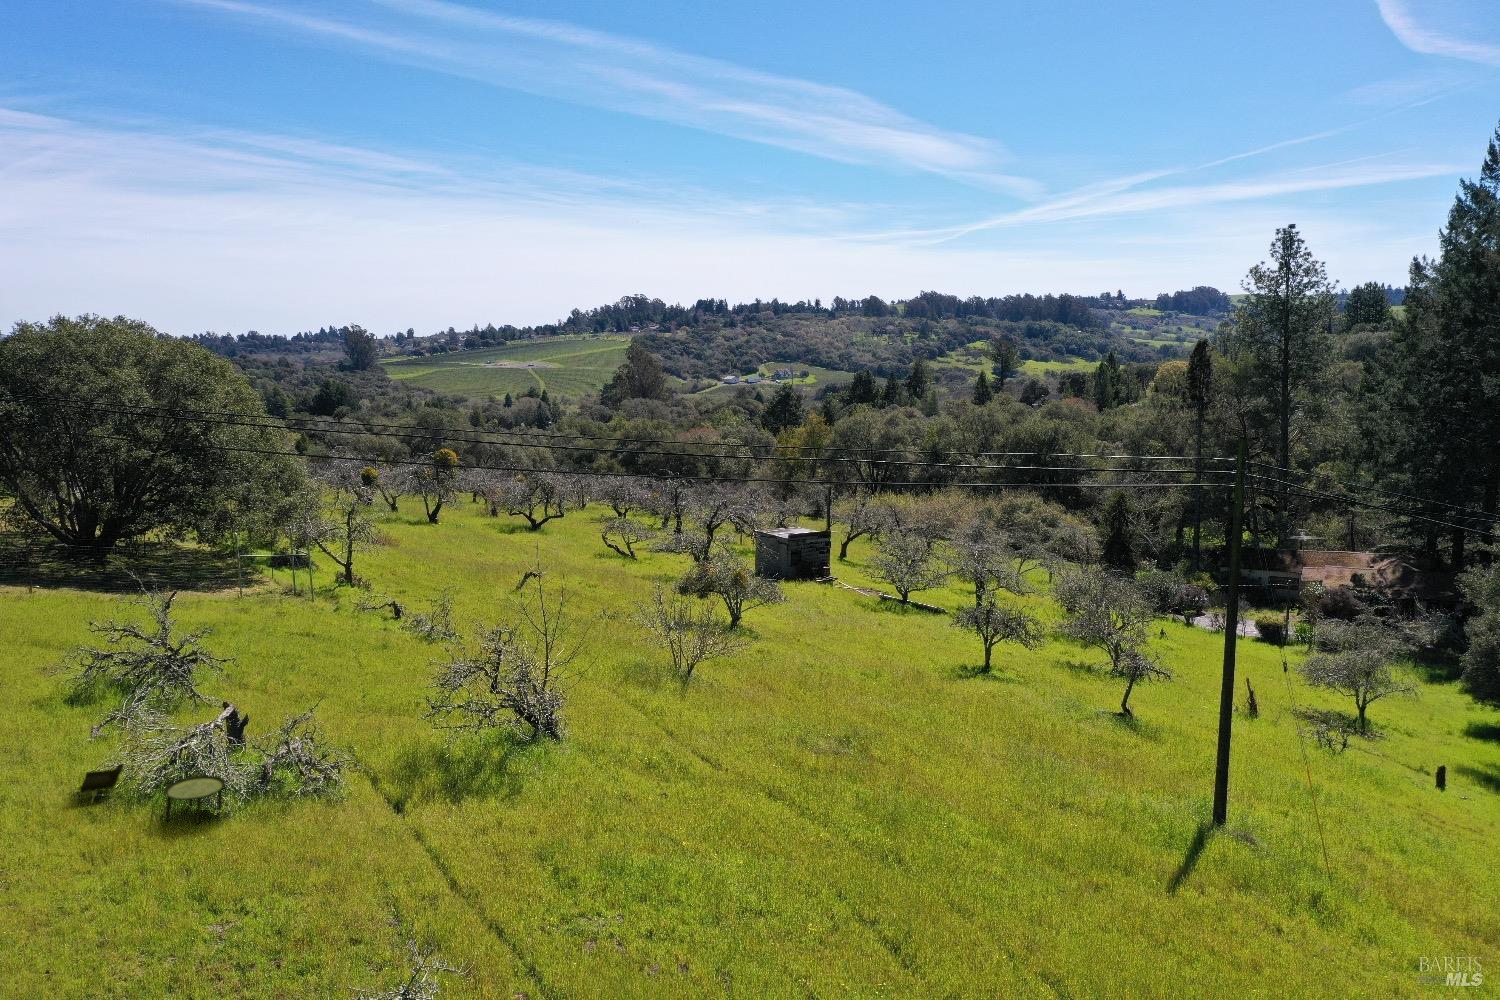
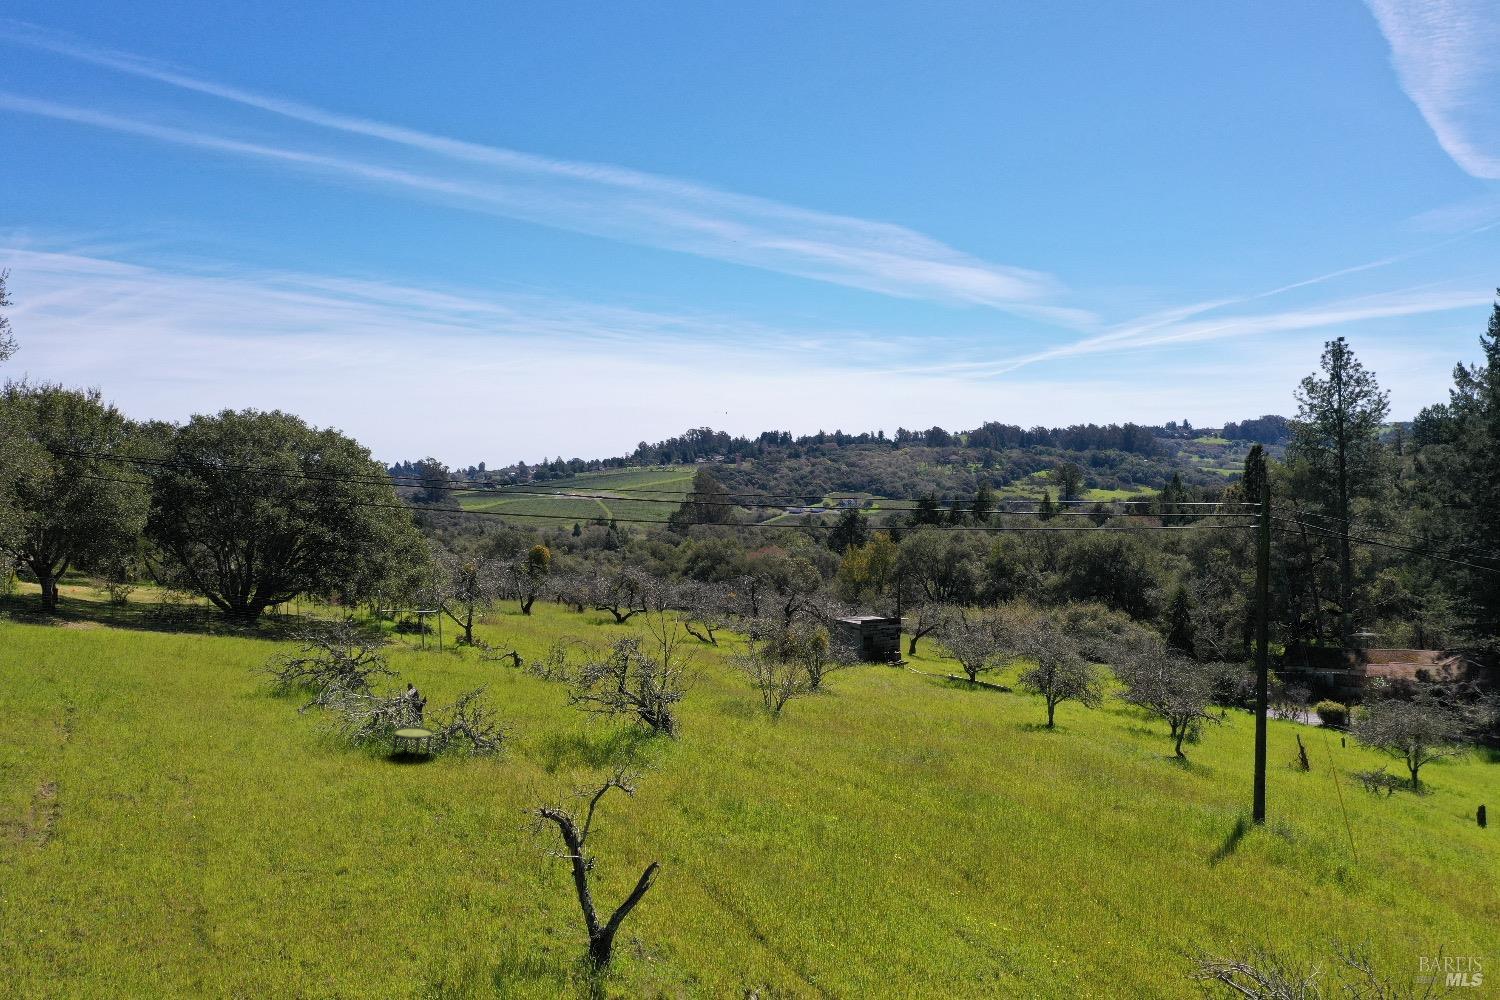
lounge chair: present [80,764,124,803] -> none [321,716,357,744]

